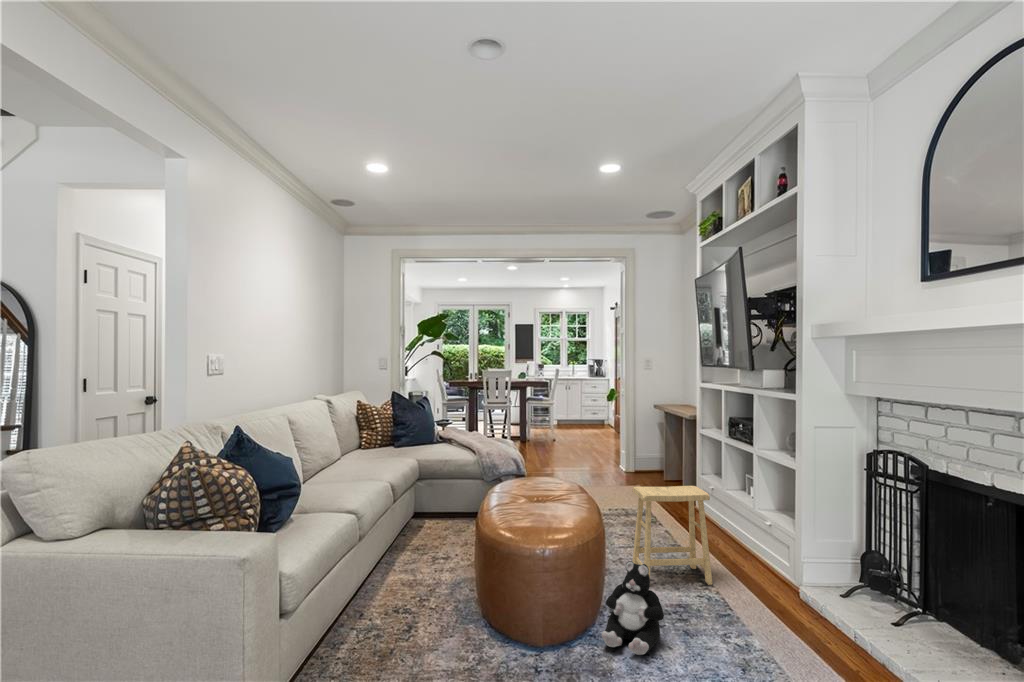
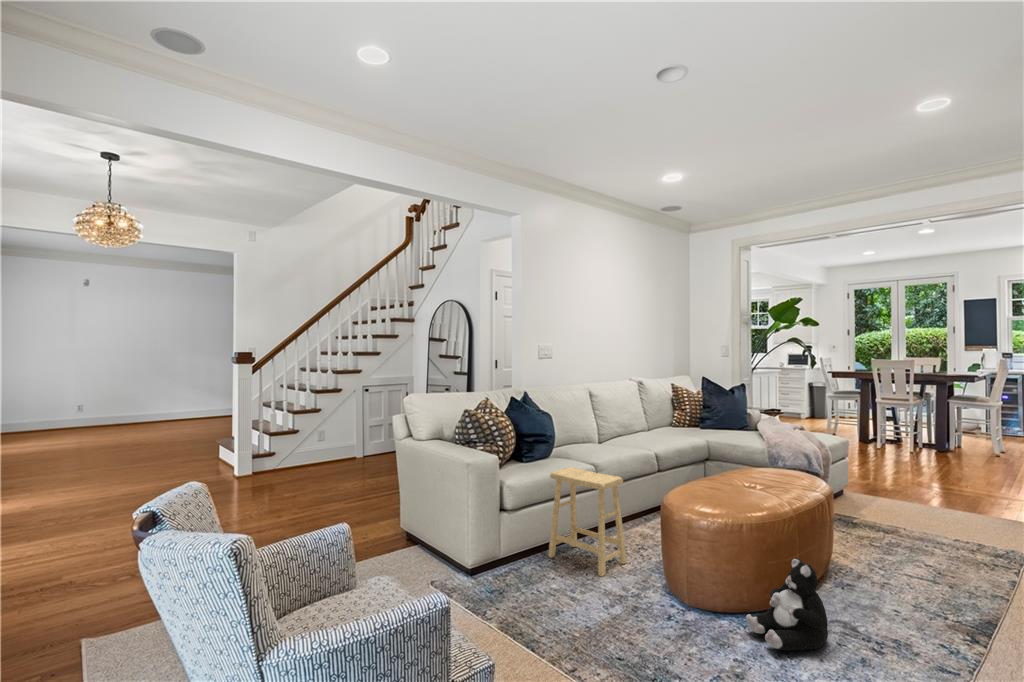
footstool: present [633,486,712,585] -> present [548,467,627,576]

